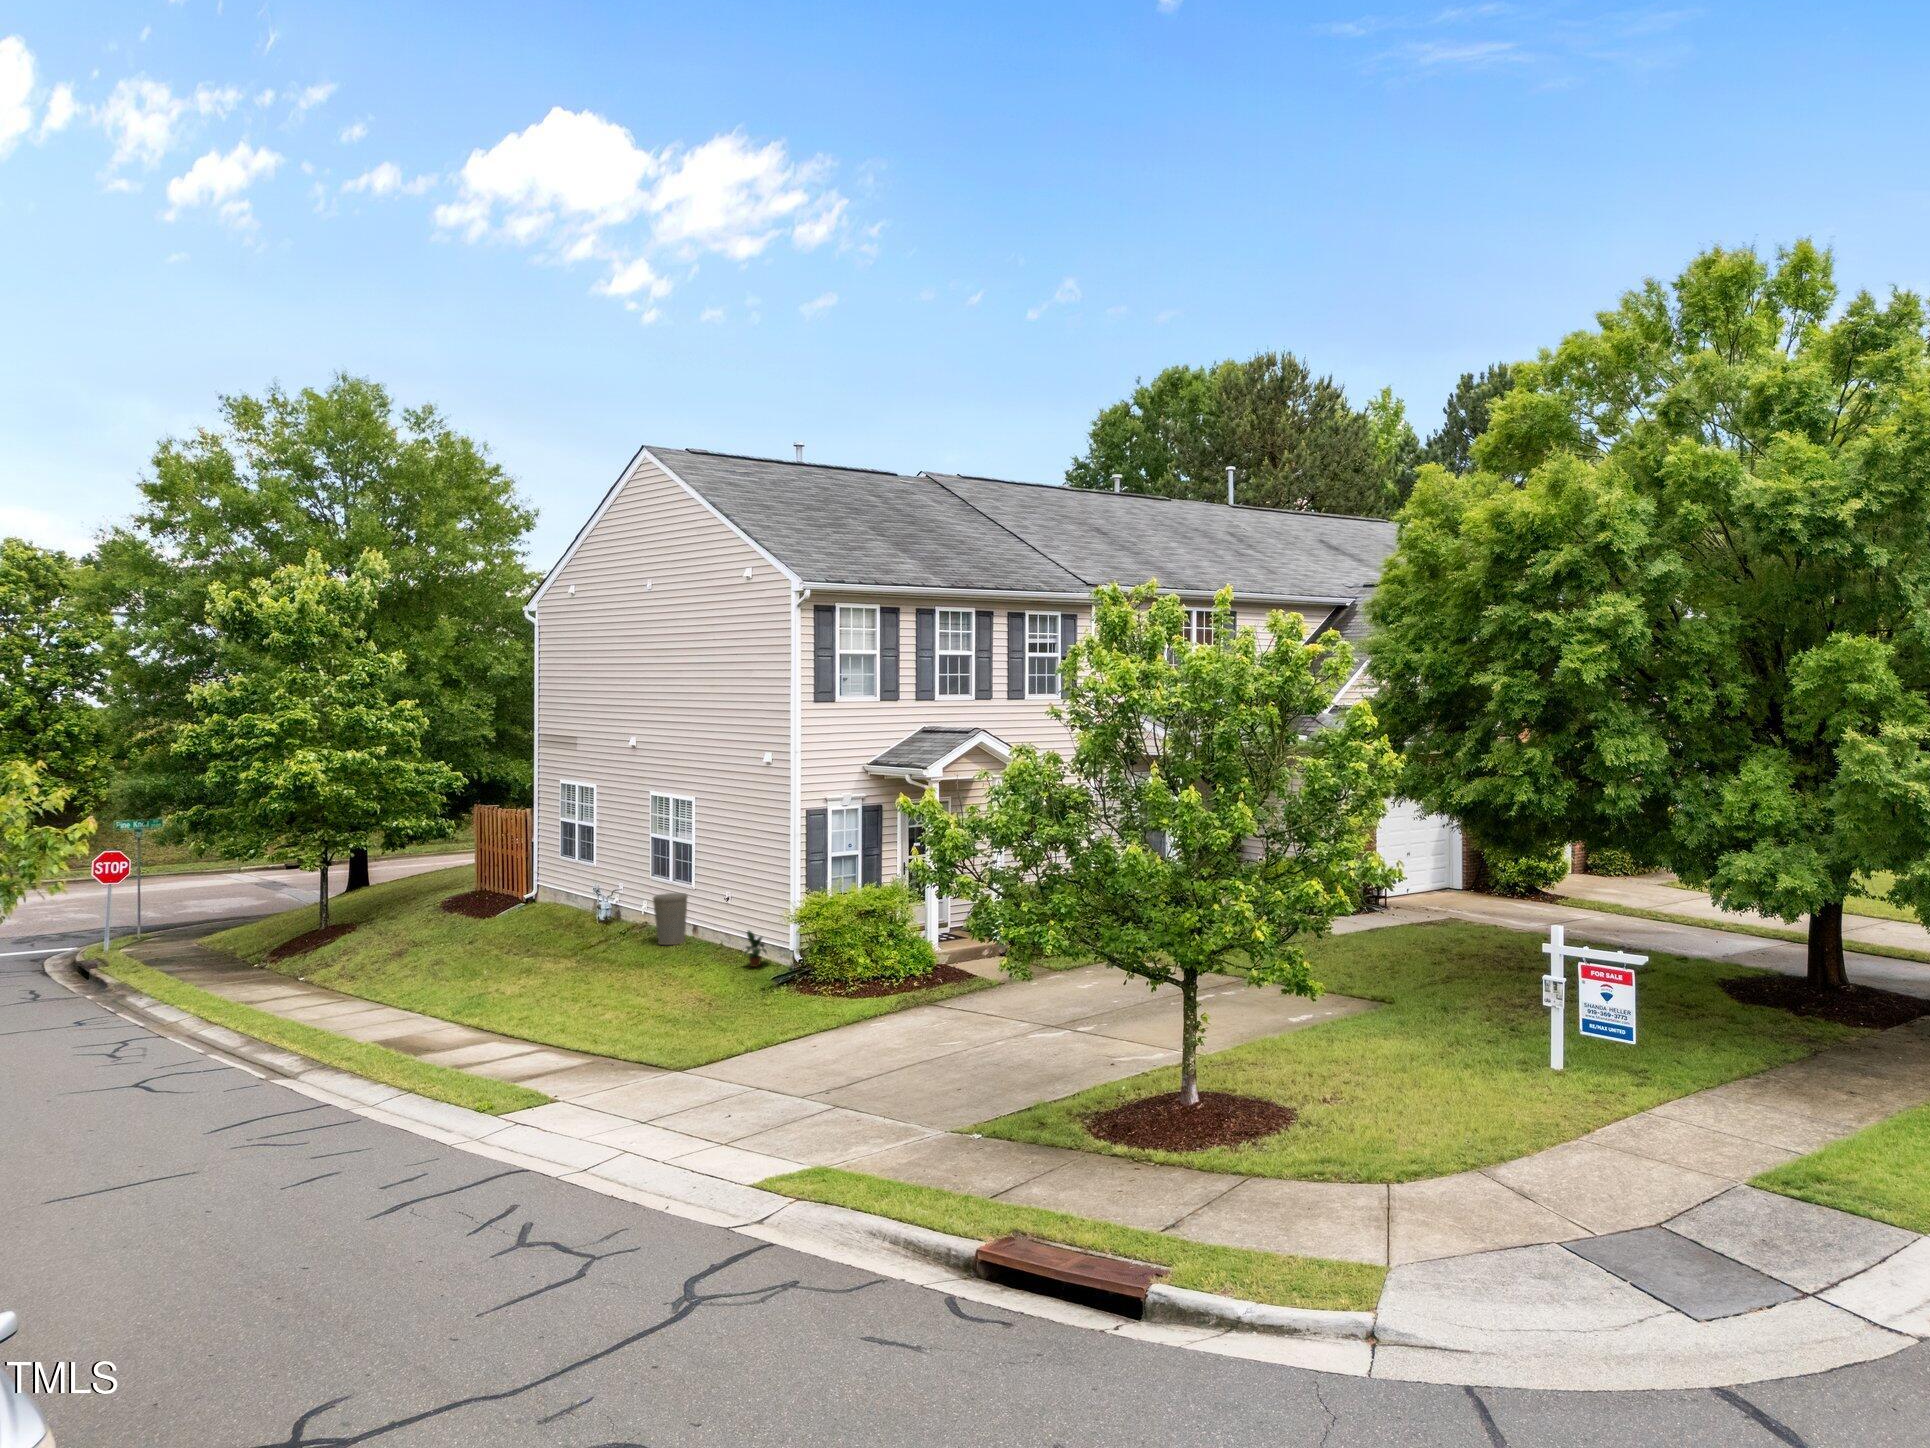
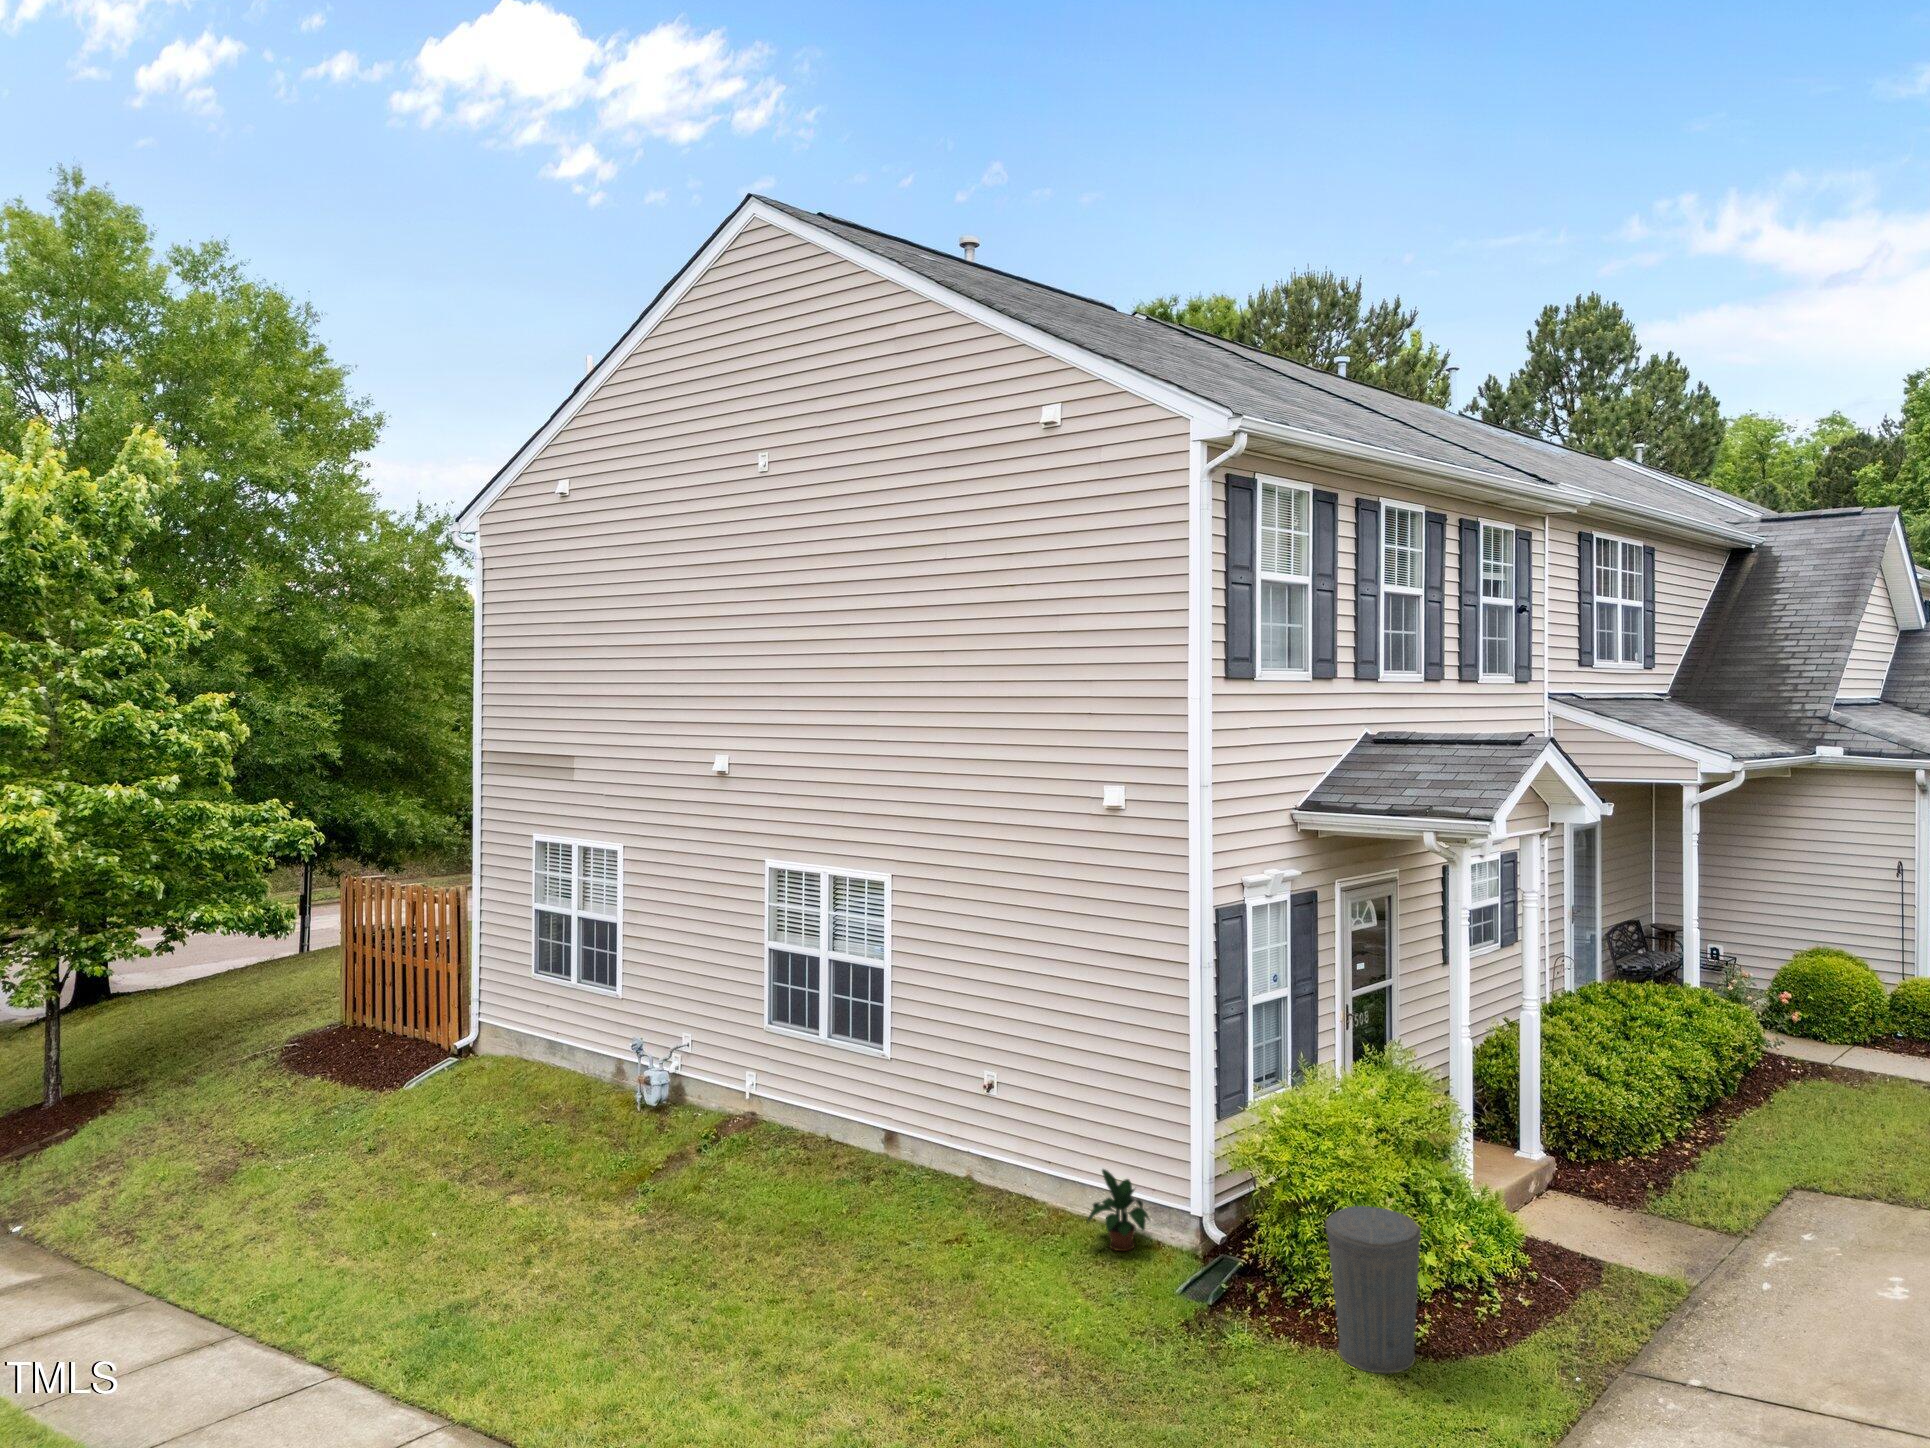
trash can: present [653,893,688,945] -> present [1326,1206,1421,1374]

